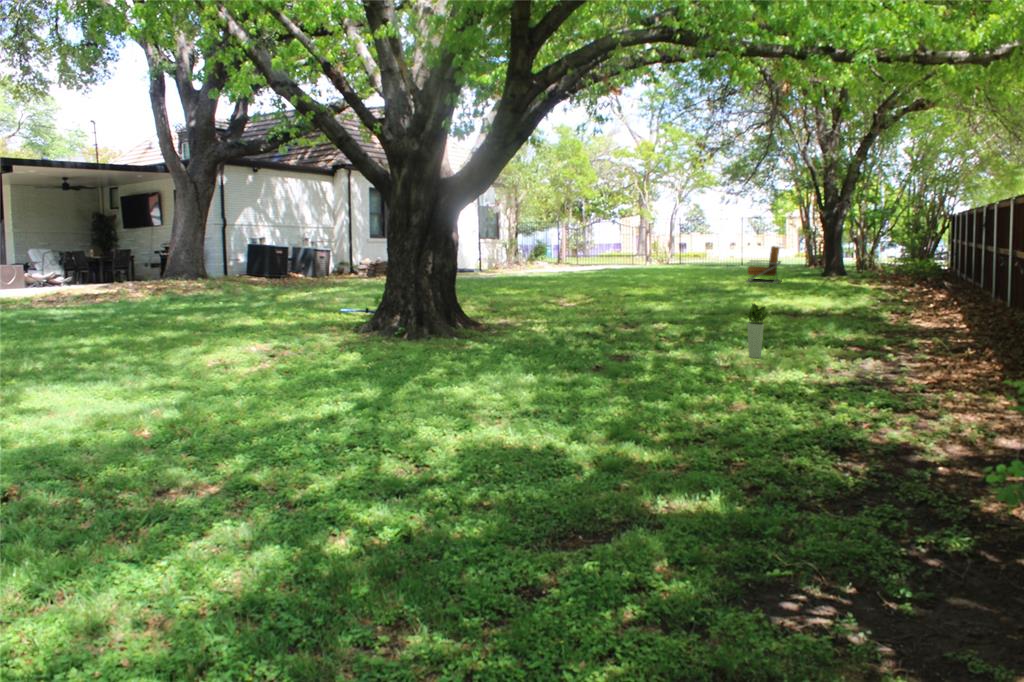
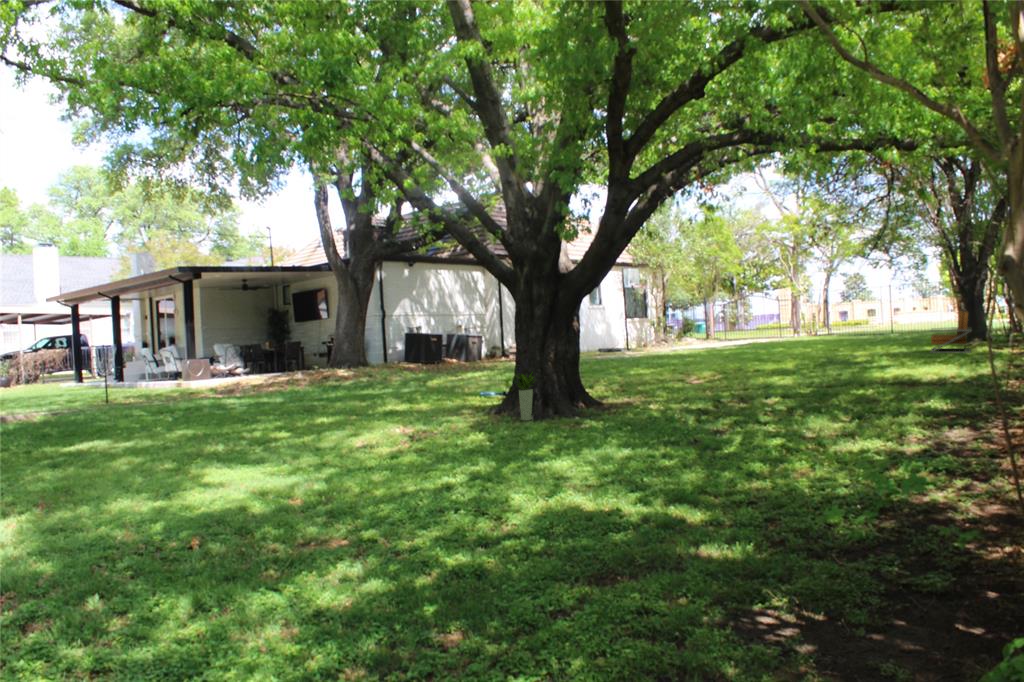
planter: present [747,303,768,358] -> present [516,373,534,420]

